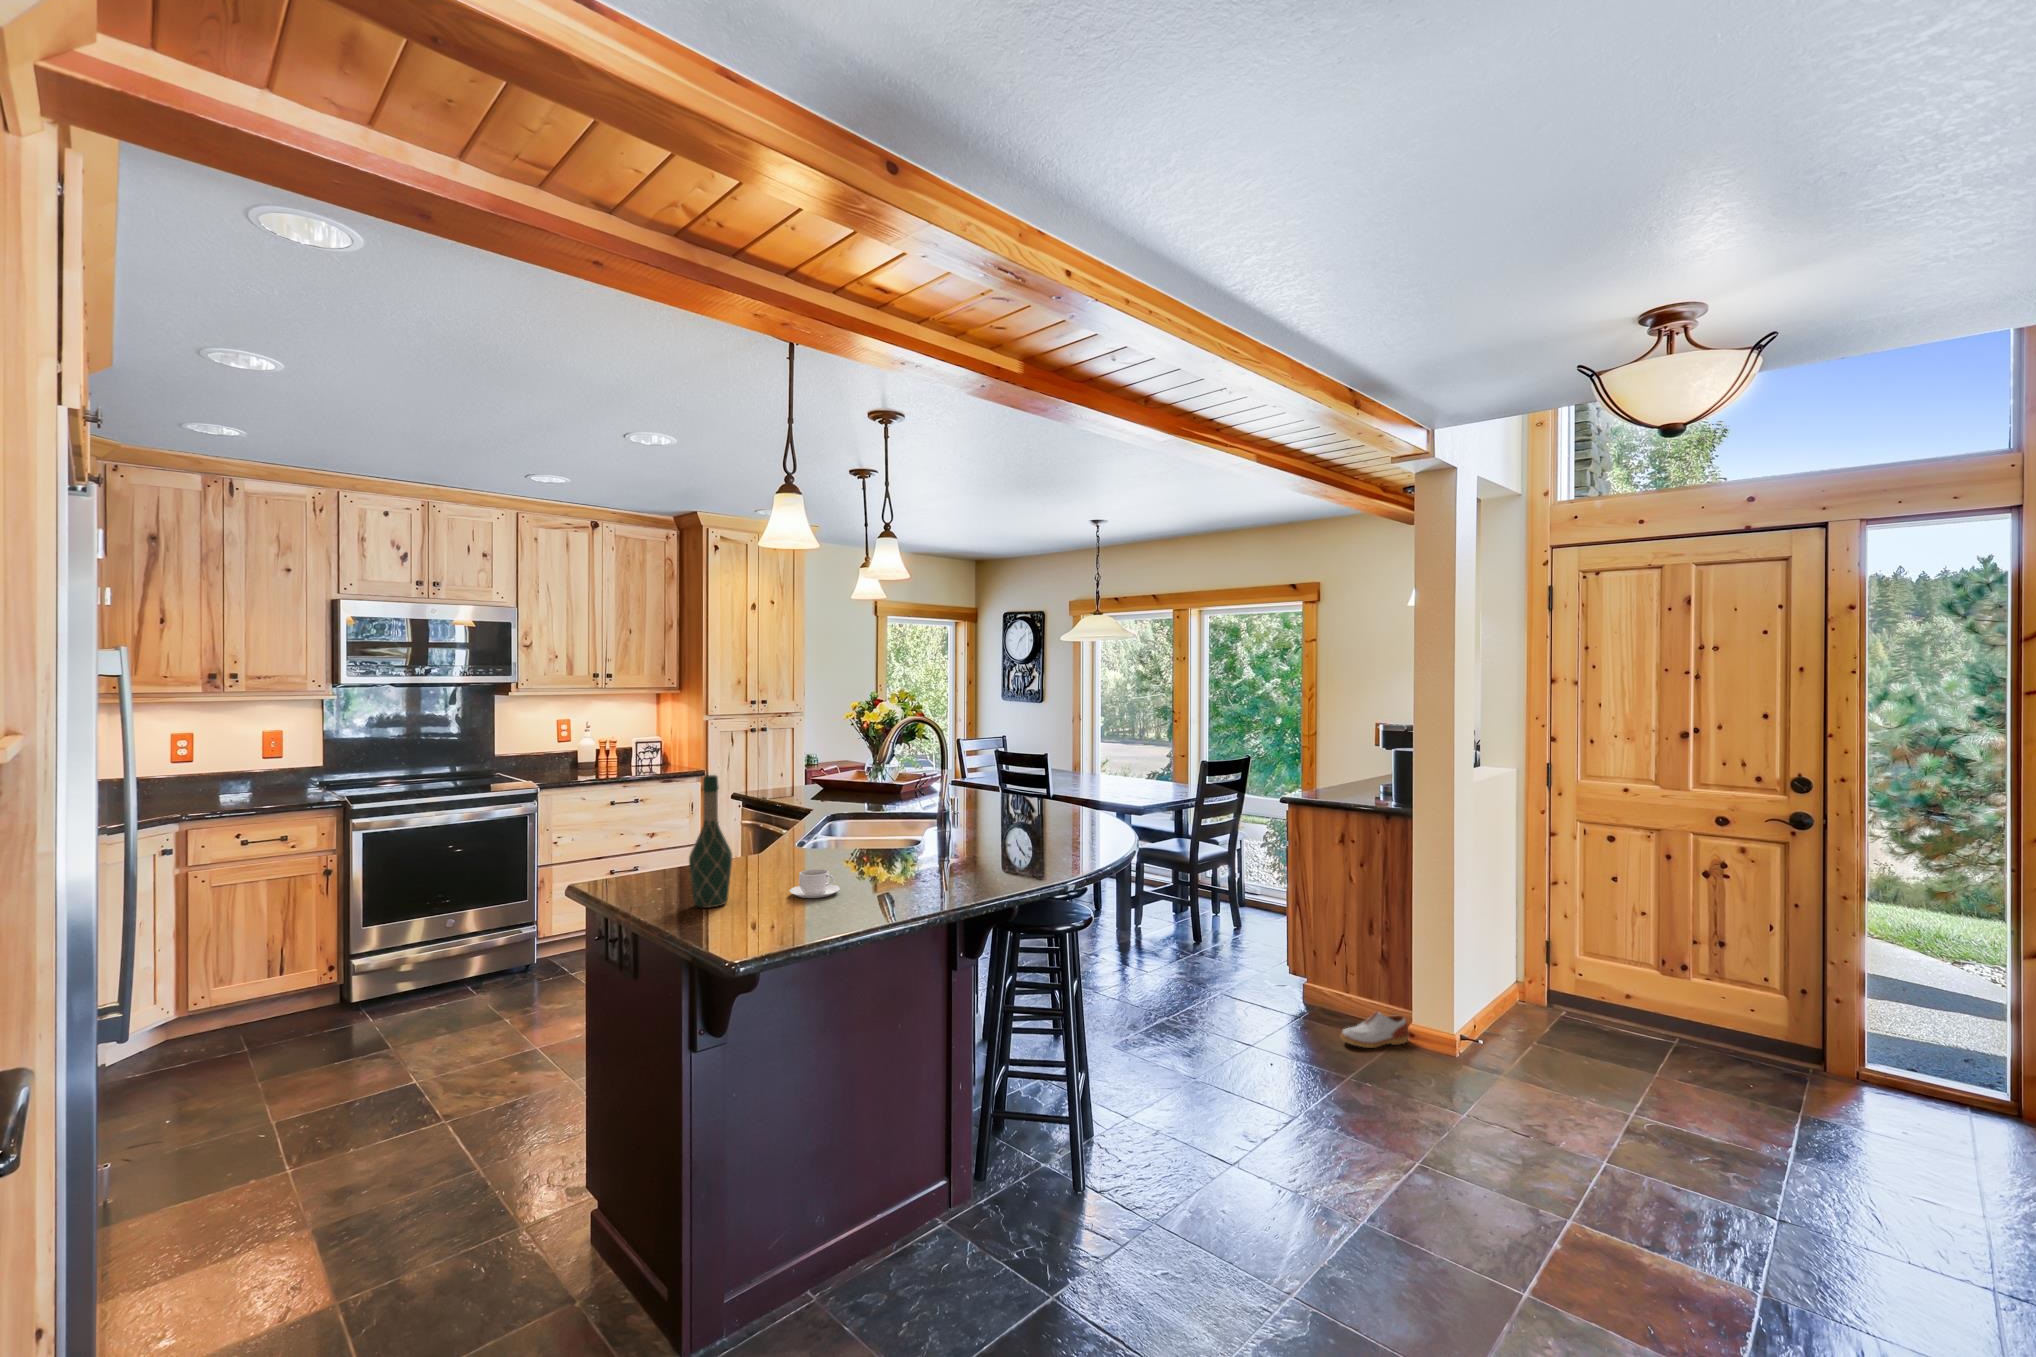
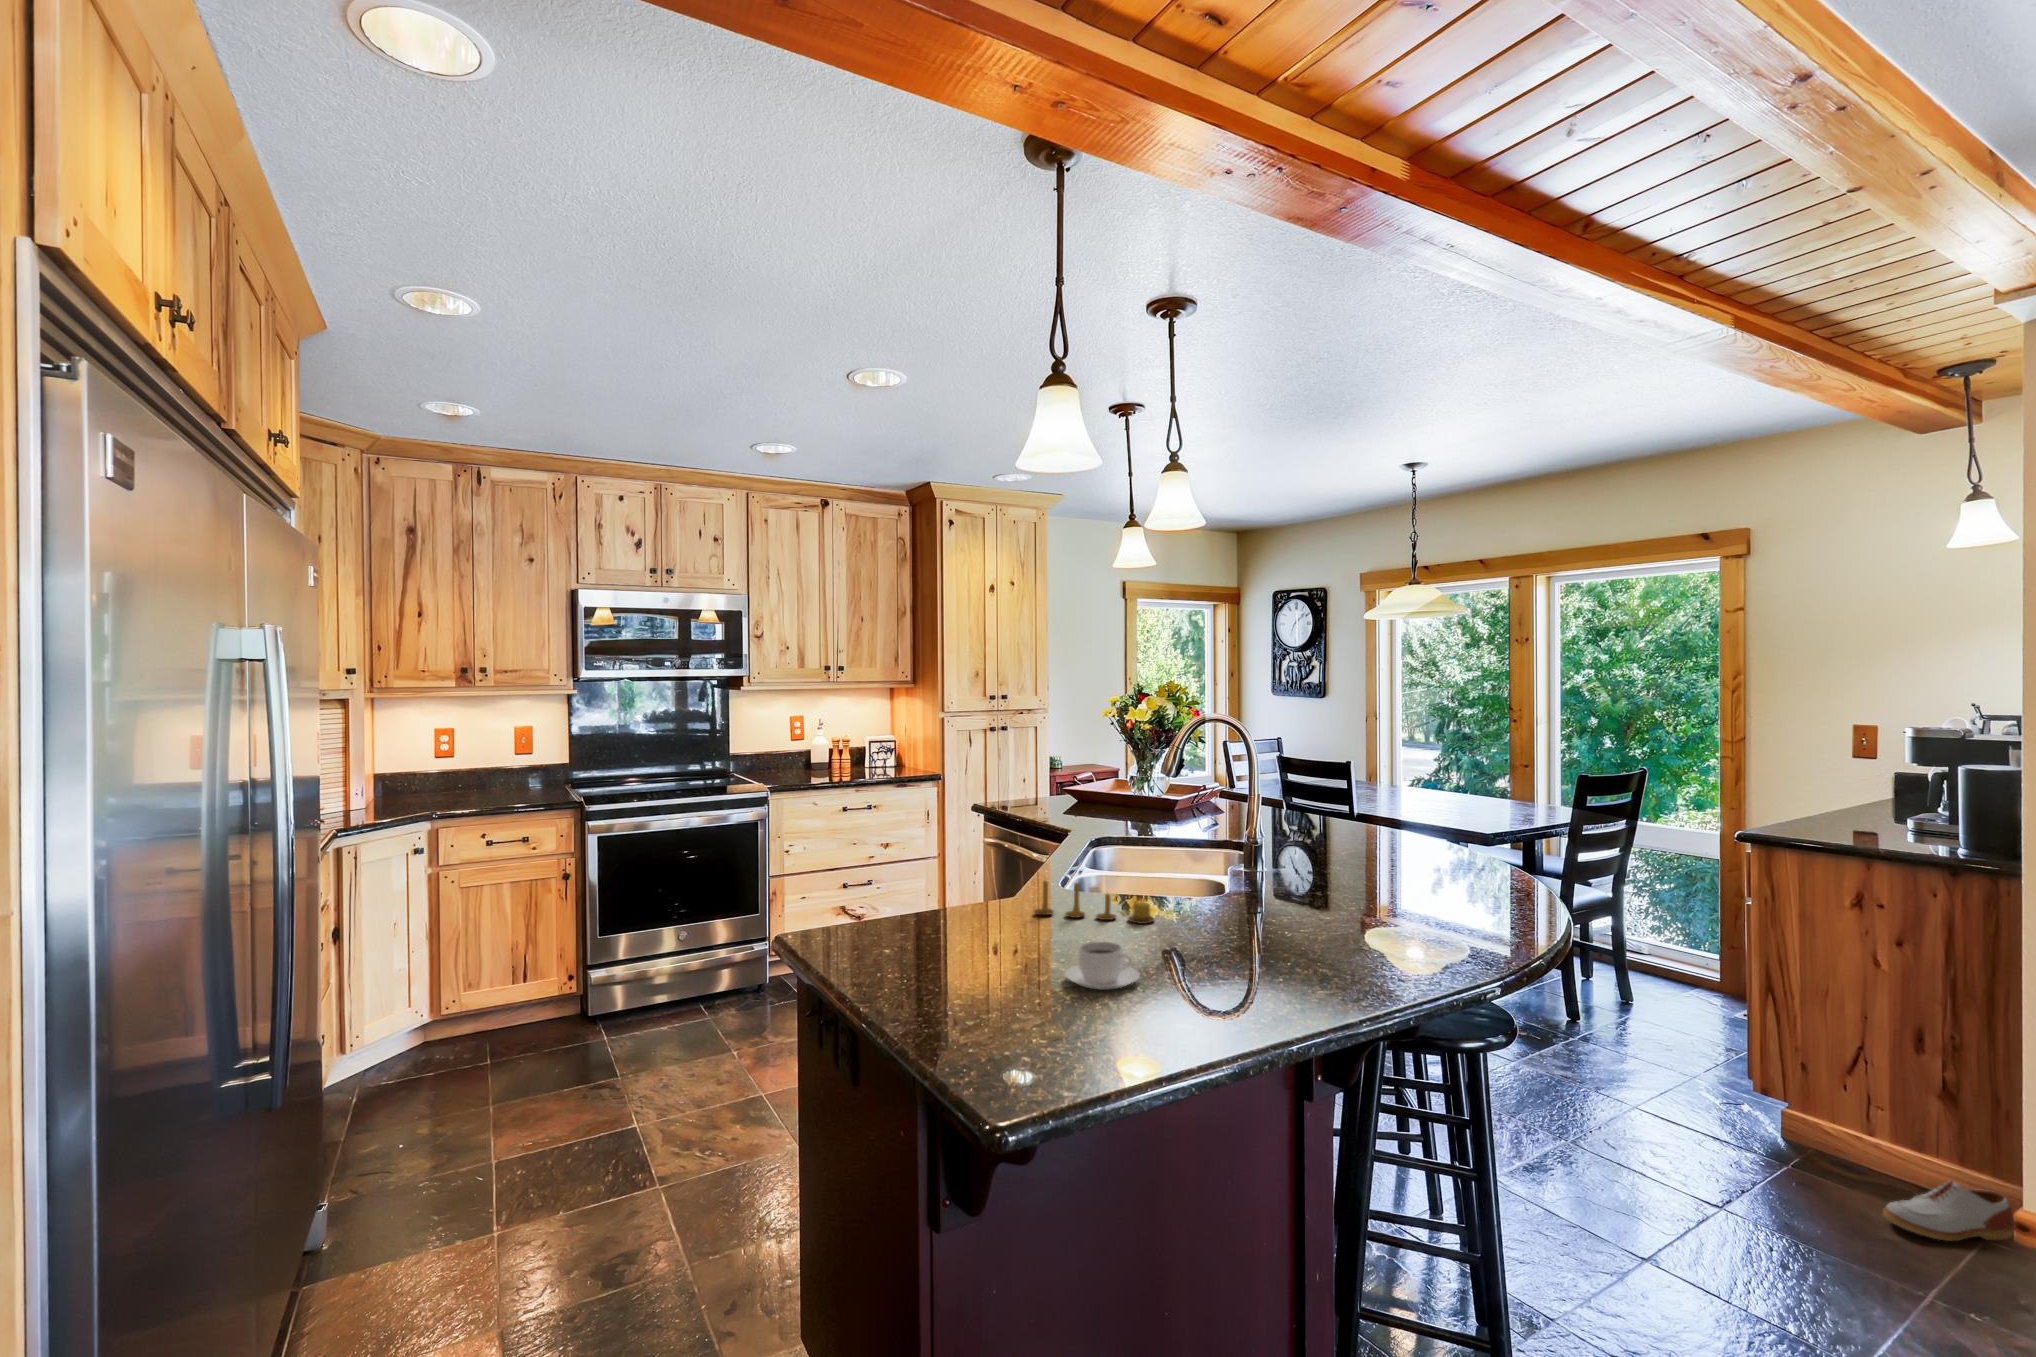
wine bottle: present [689,775,732,908] -> none [921,797,982,997]
candle: none [774,835,860,864] -> present [1034,881,1155,924]

